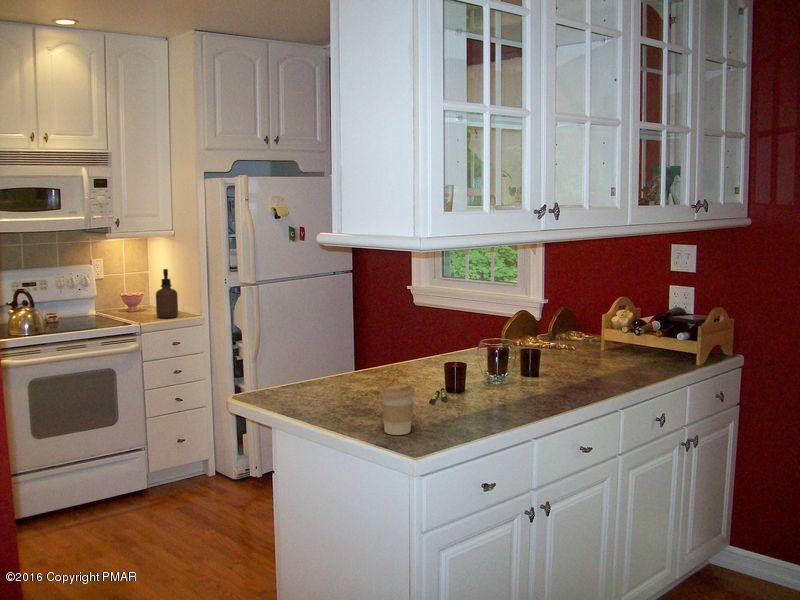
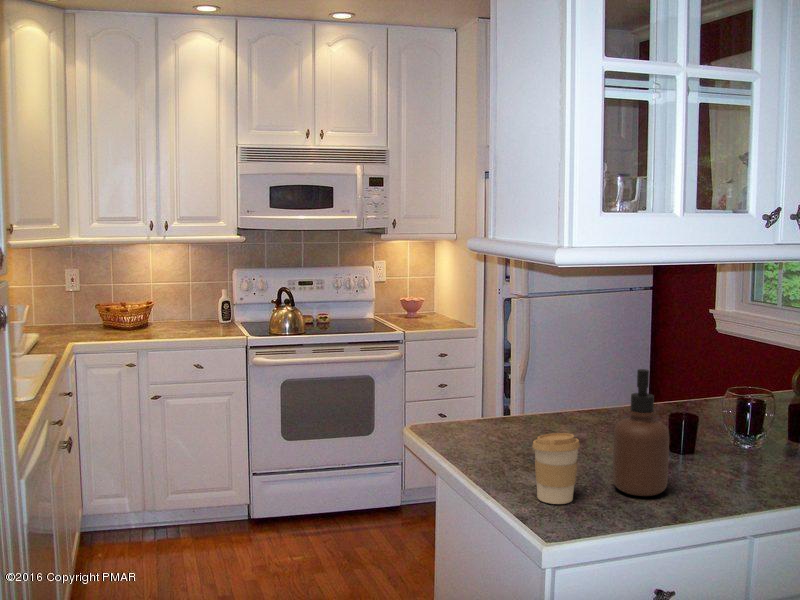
soap dispenser: present [156,269,178,318] -> present [613,369,669,496]

